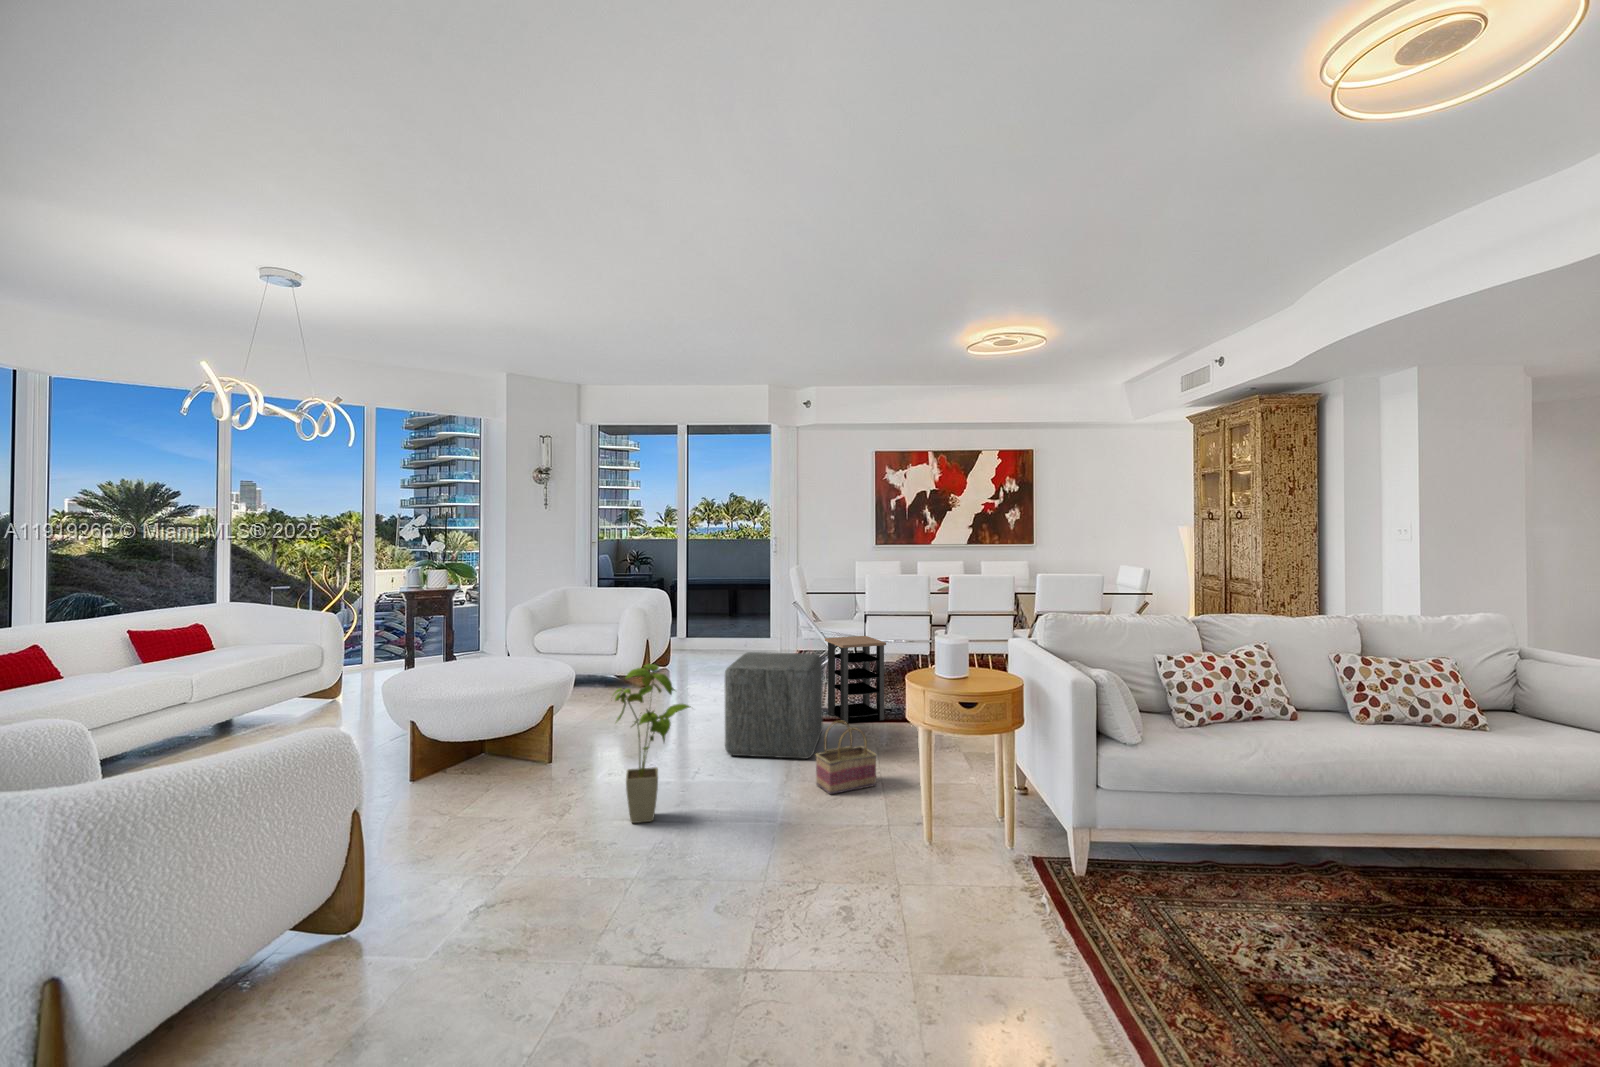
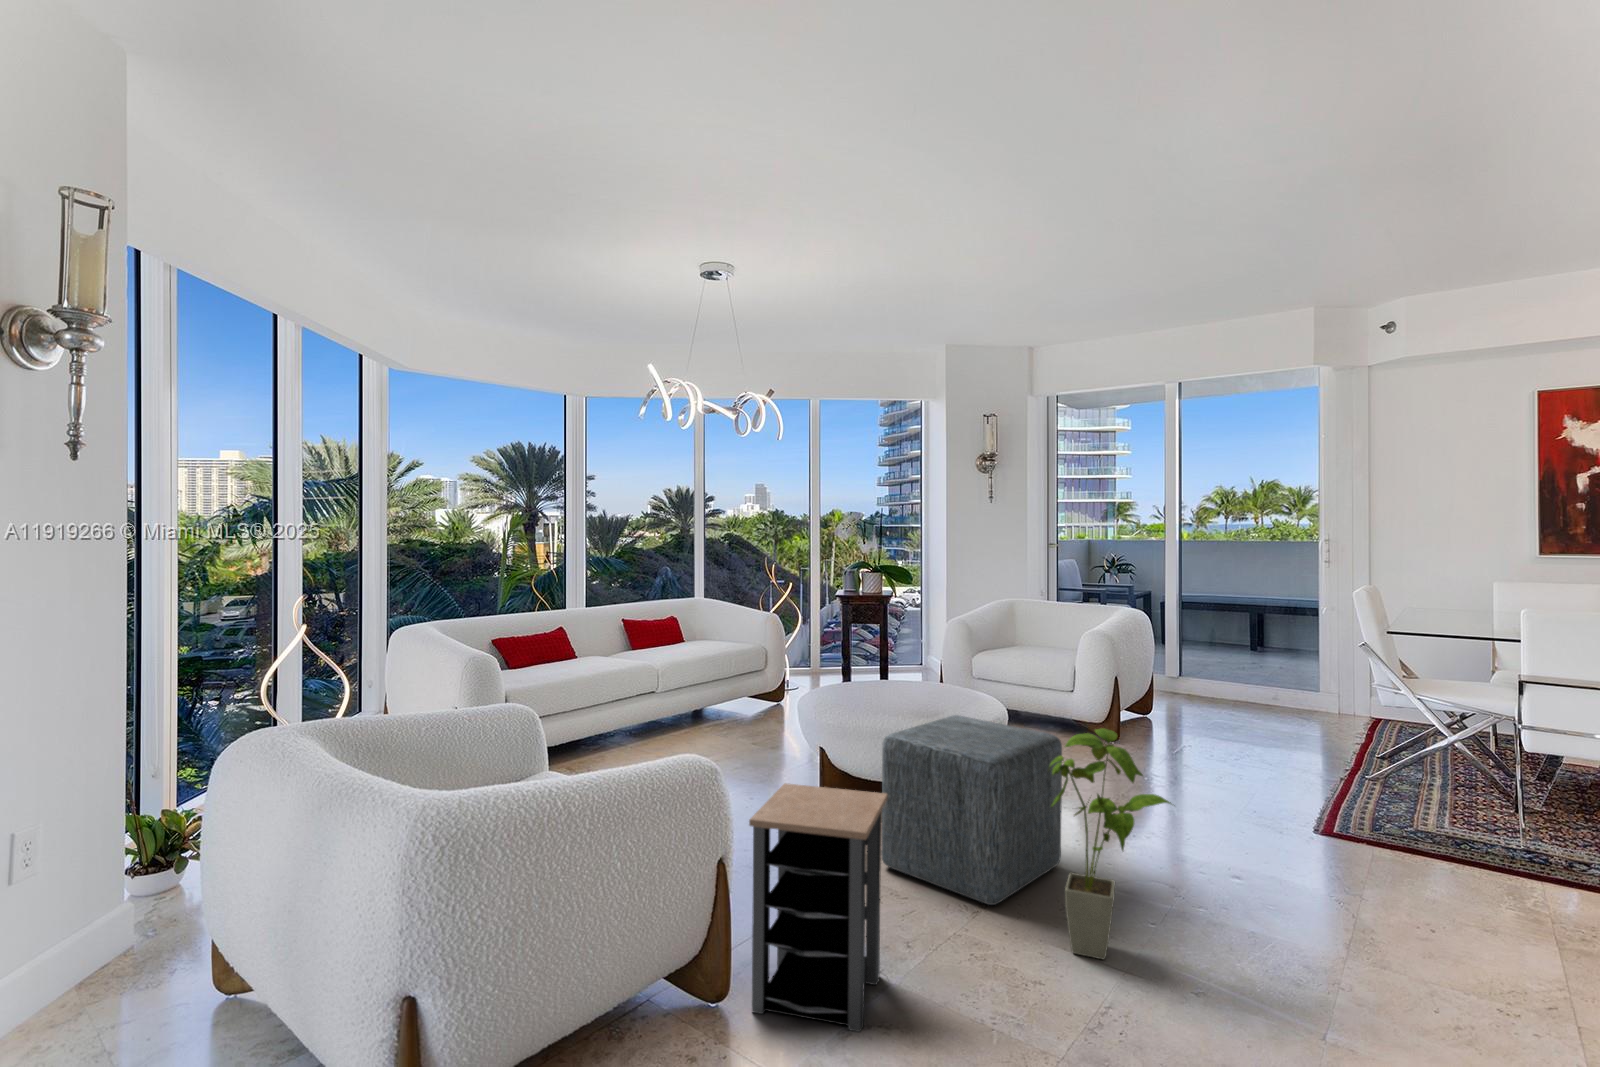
side table: present [825,636,886,723] -> present [749,783,887,1032]
ottoman: present [725,652,823,759] -> present [881,715,1062,905]
basket: present [816,720,876,794] -> none [1403,874,1547,1015]

